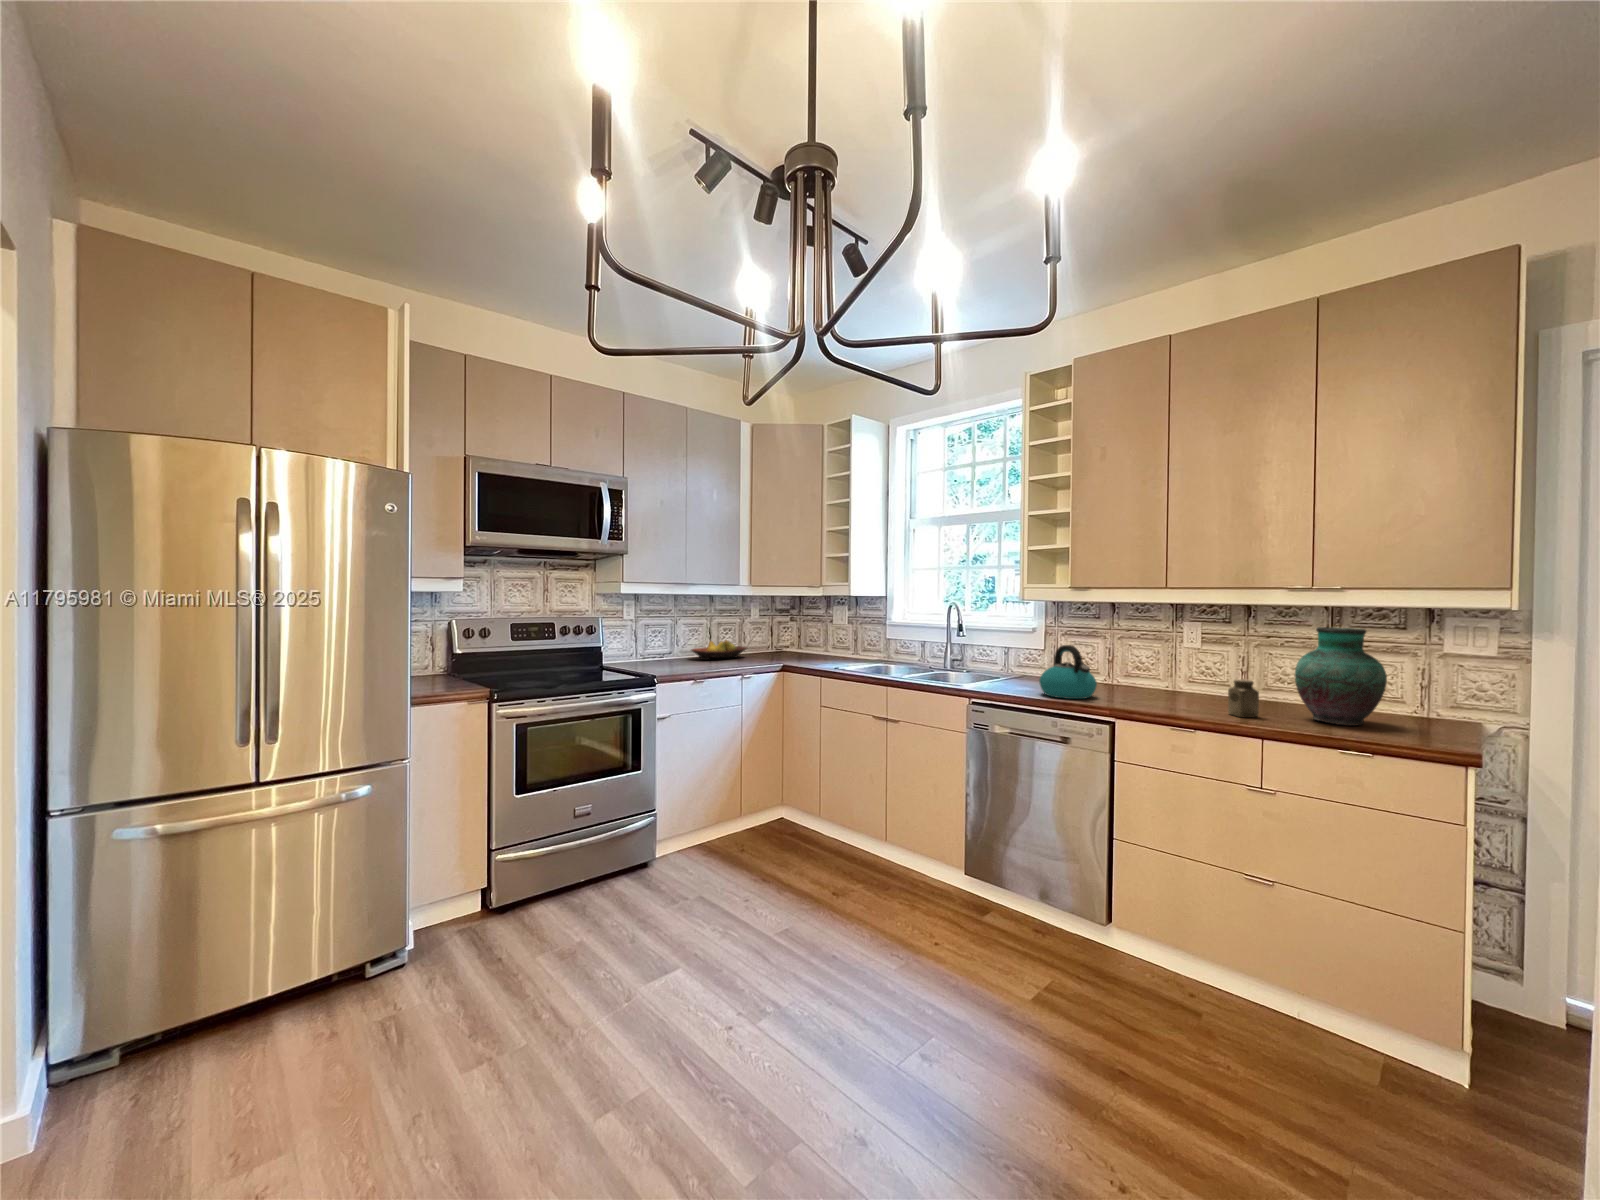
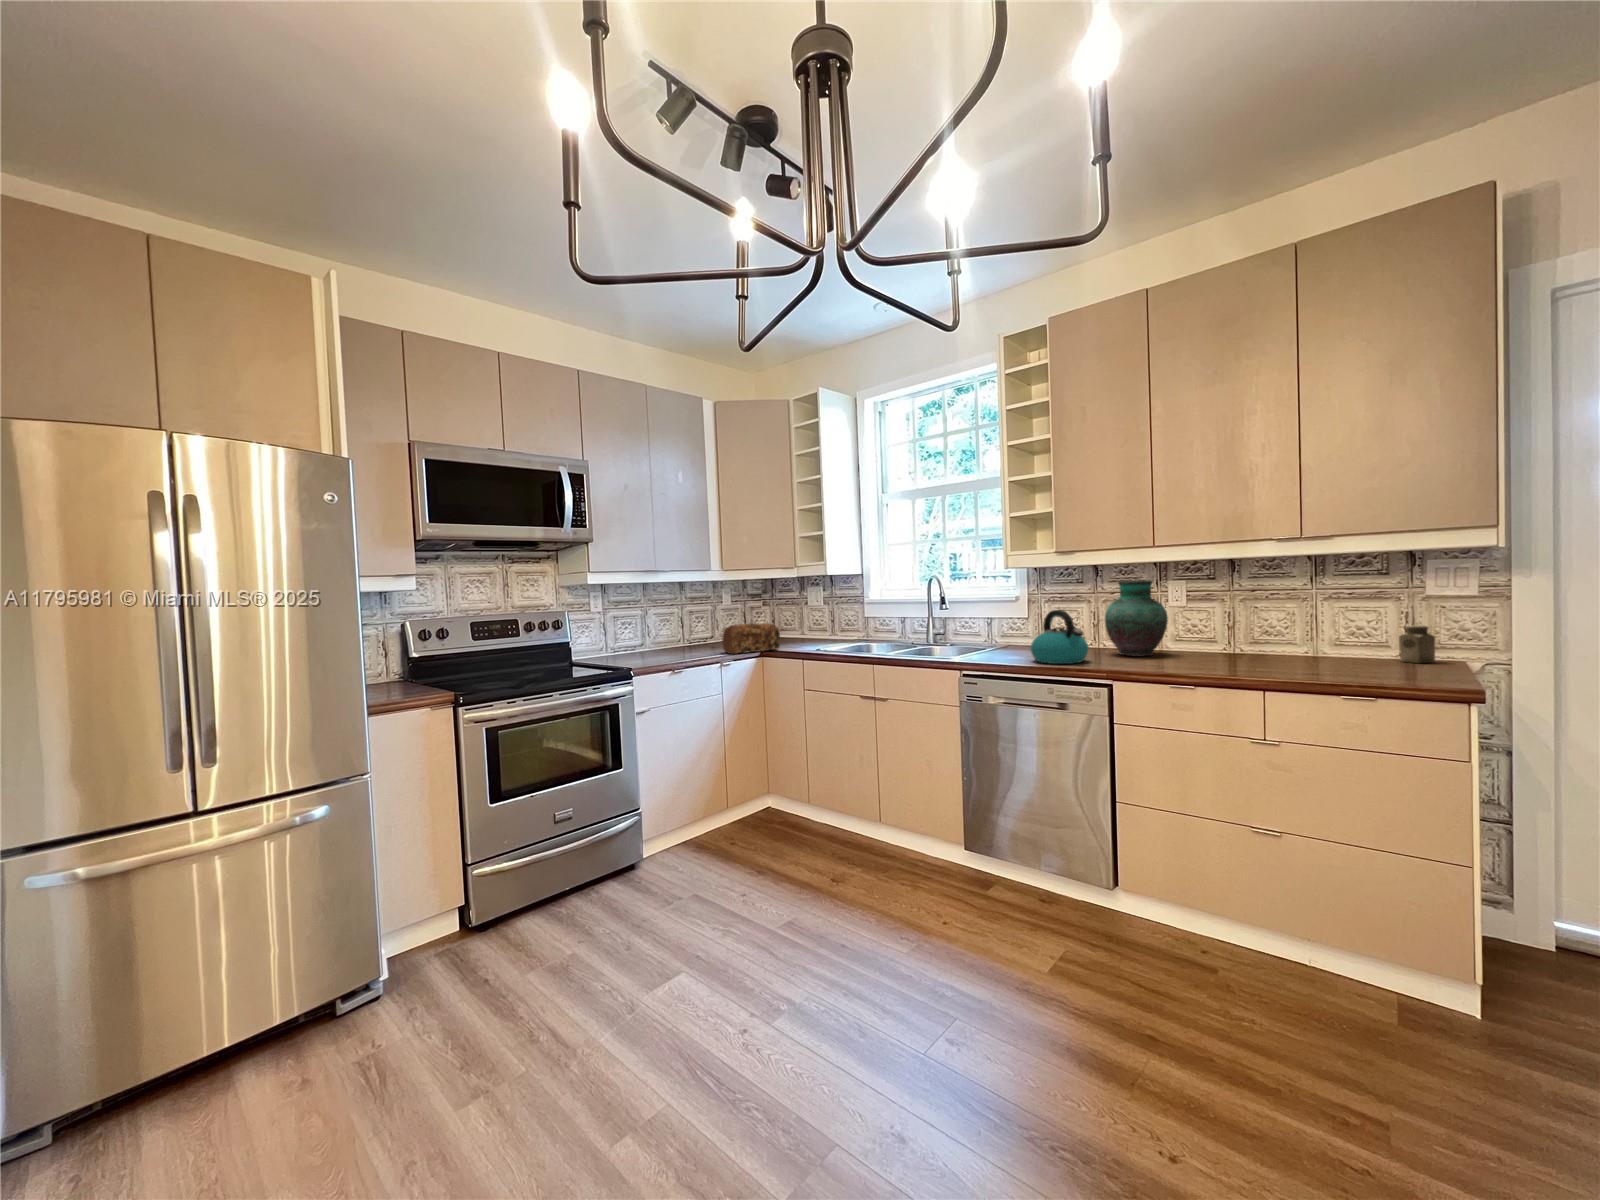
vase: present [1295,627,1387,726] -> present [1105,580,1168,657]
bread loaf: none [745,639,801,668] -> present [722,623,780,654]
fruit bowl: present [691,640,747,660] -> none [664,628,723,650]
salt shaker: present [1228,679,1259,717] -> present [1399,625,1435,663]

